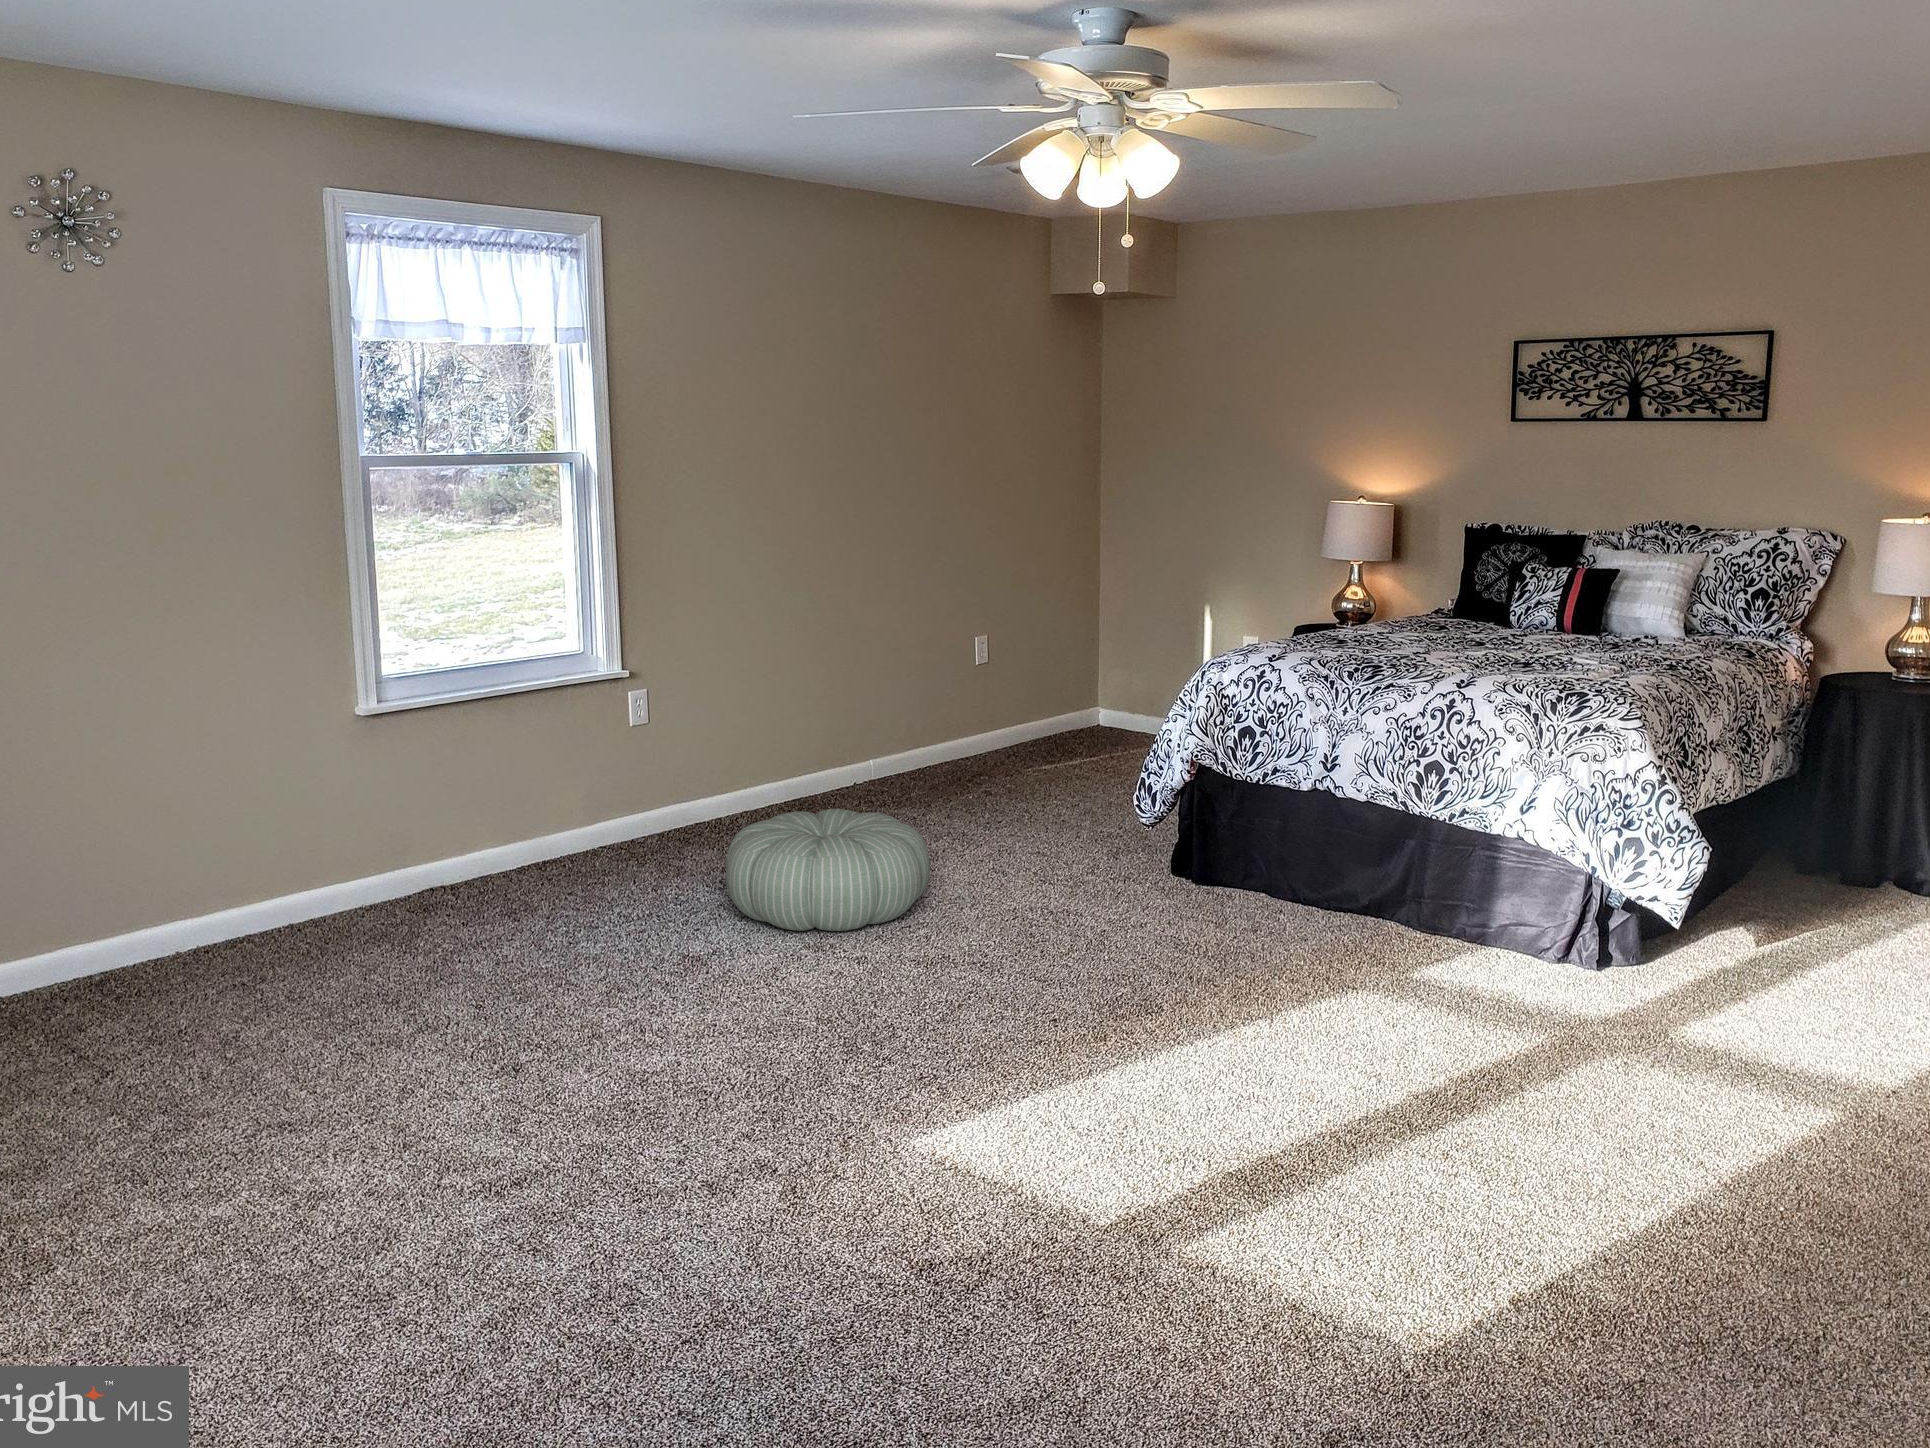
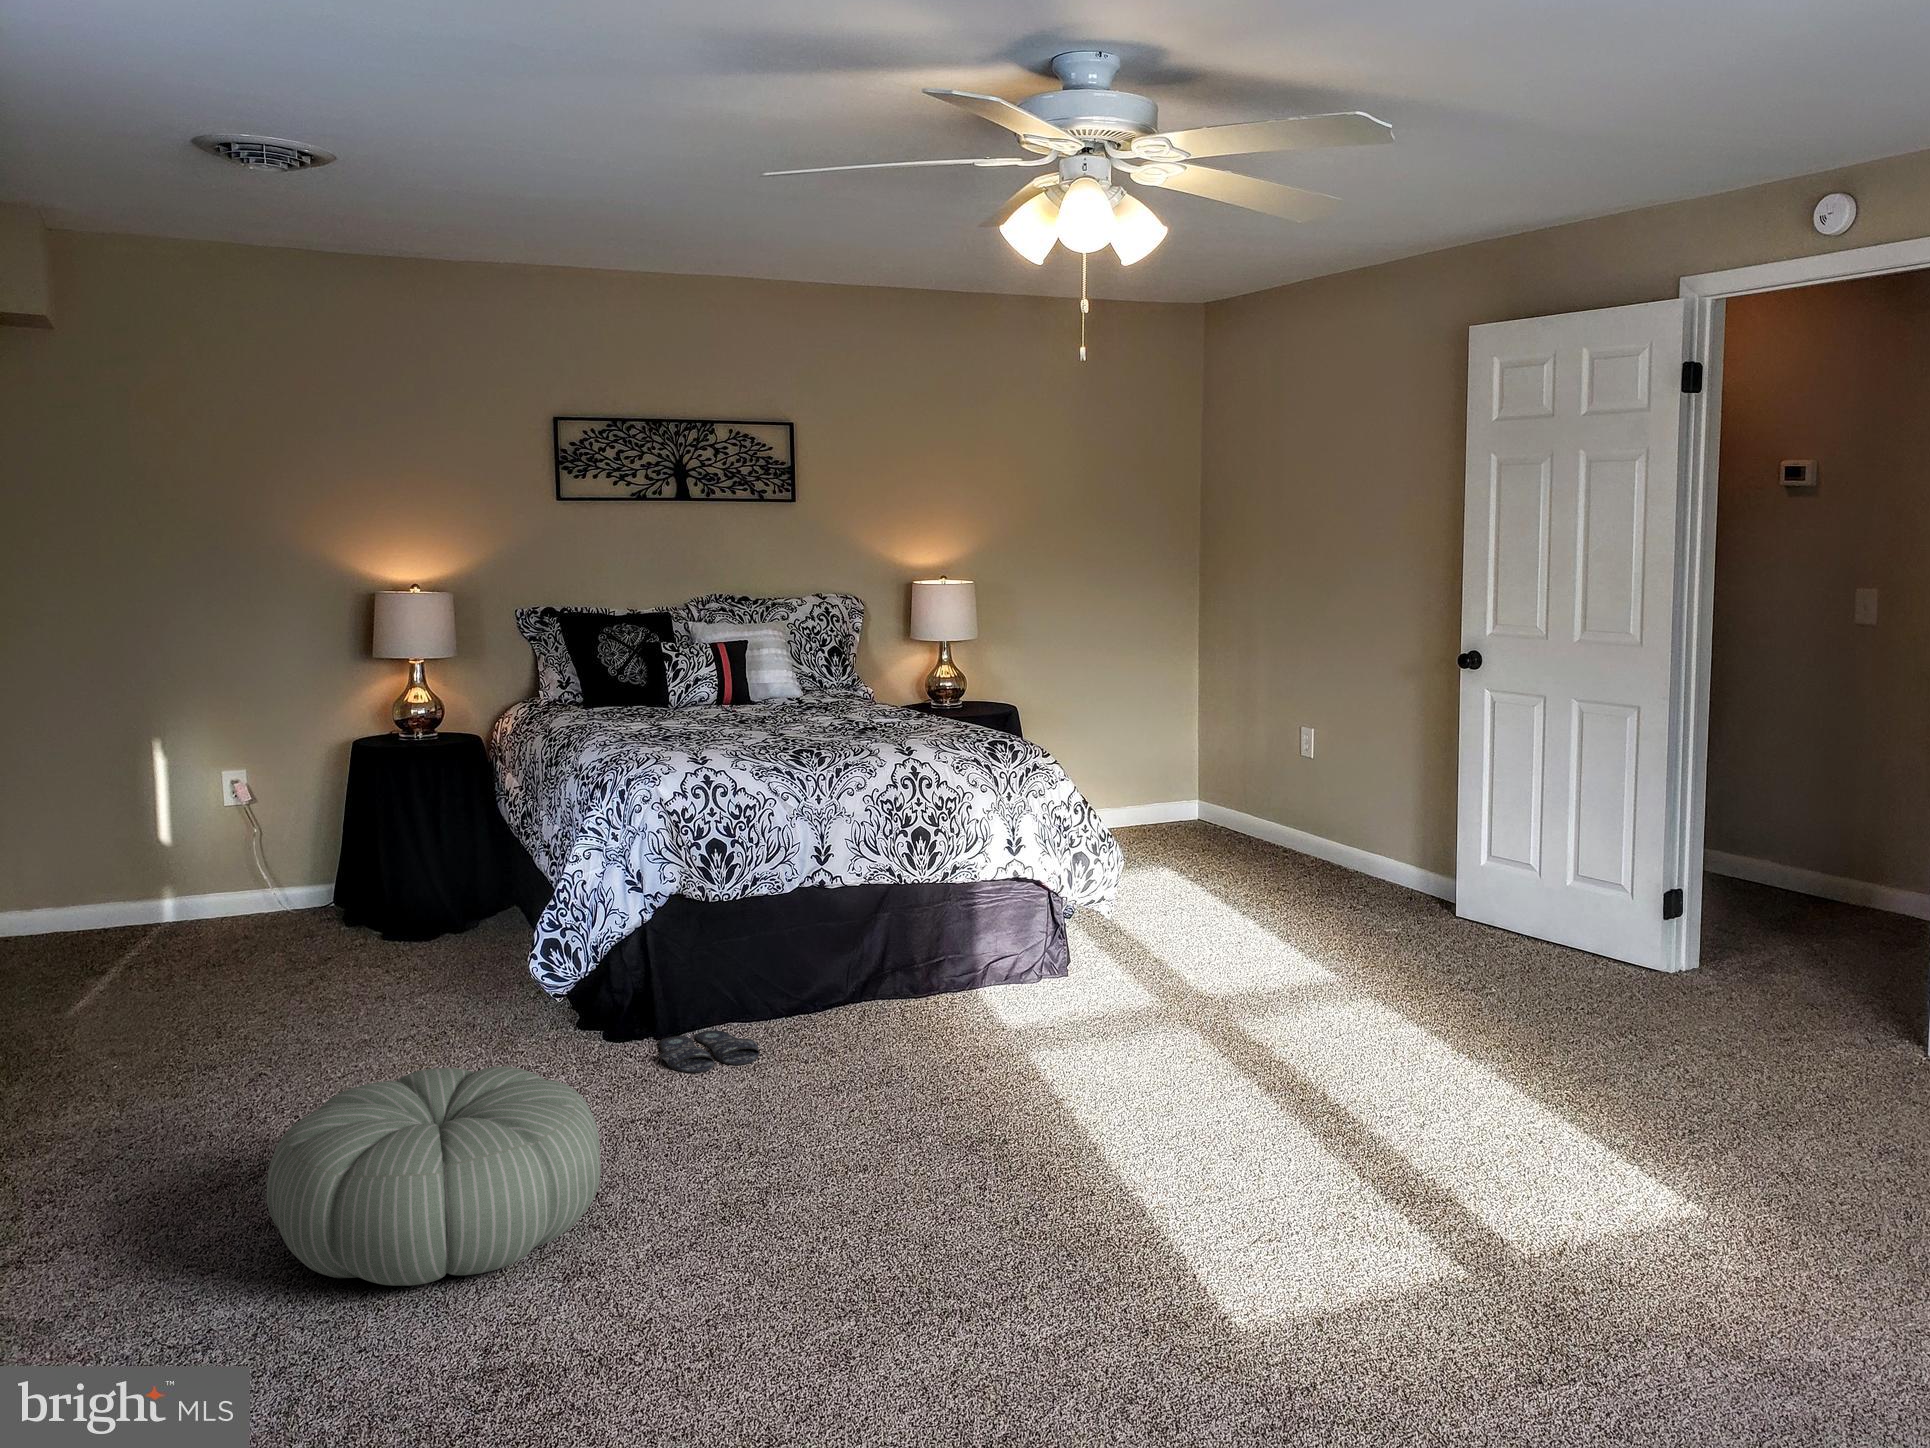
slippers: none [1132,881,1224,912] -> present [659,1030,759,1073]

